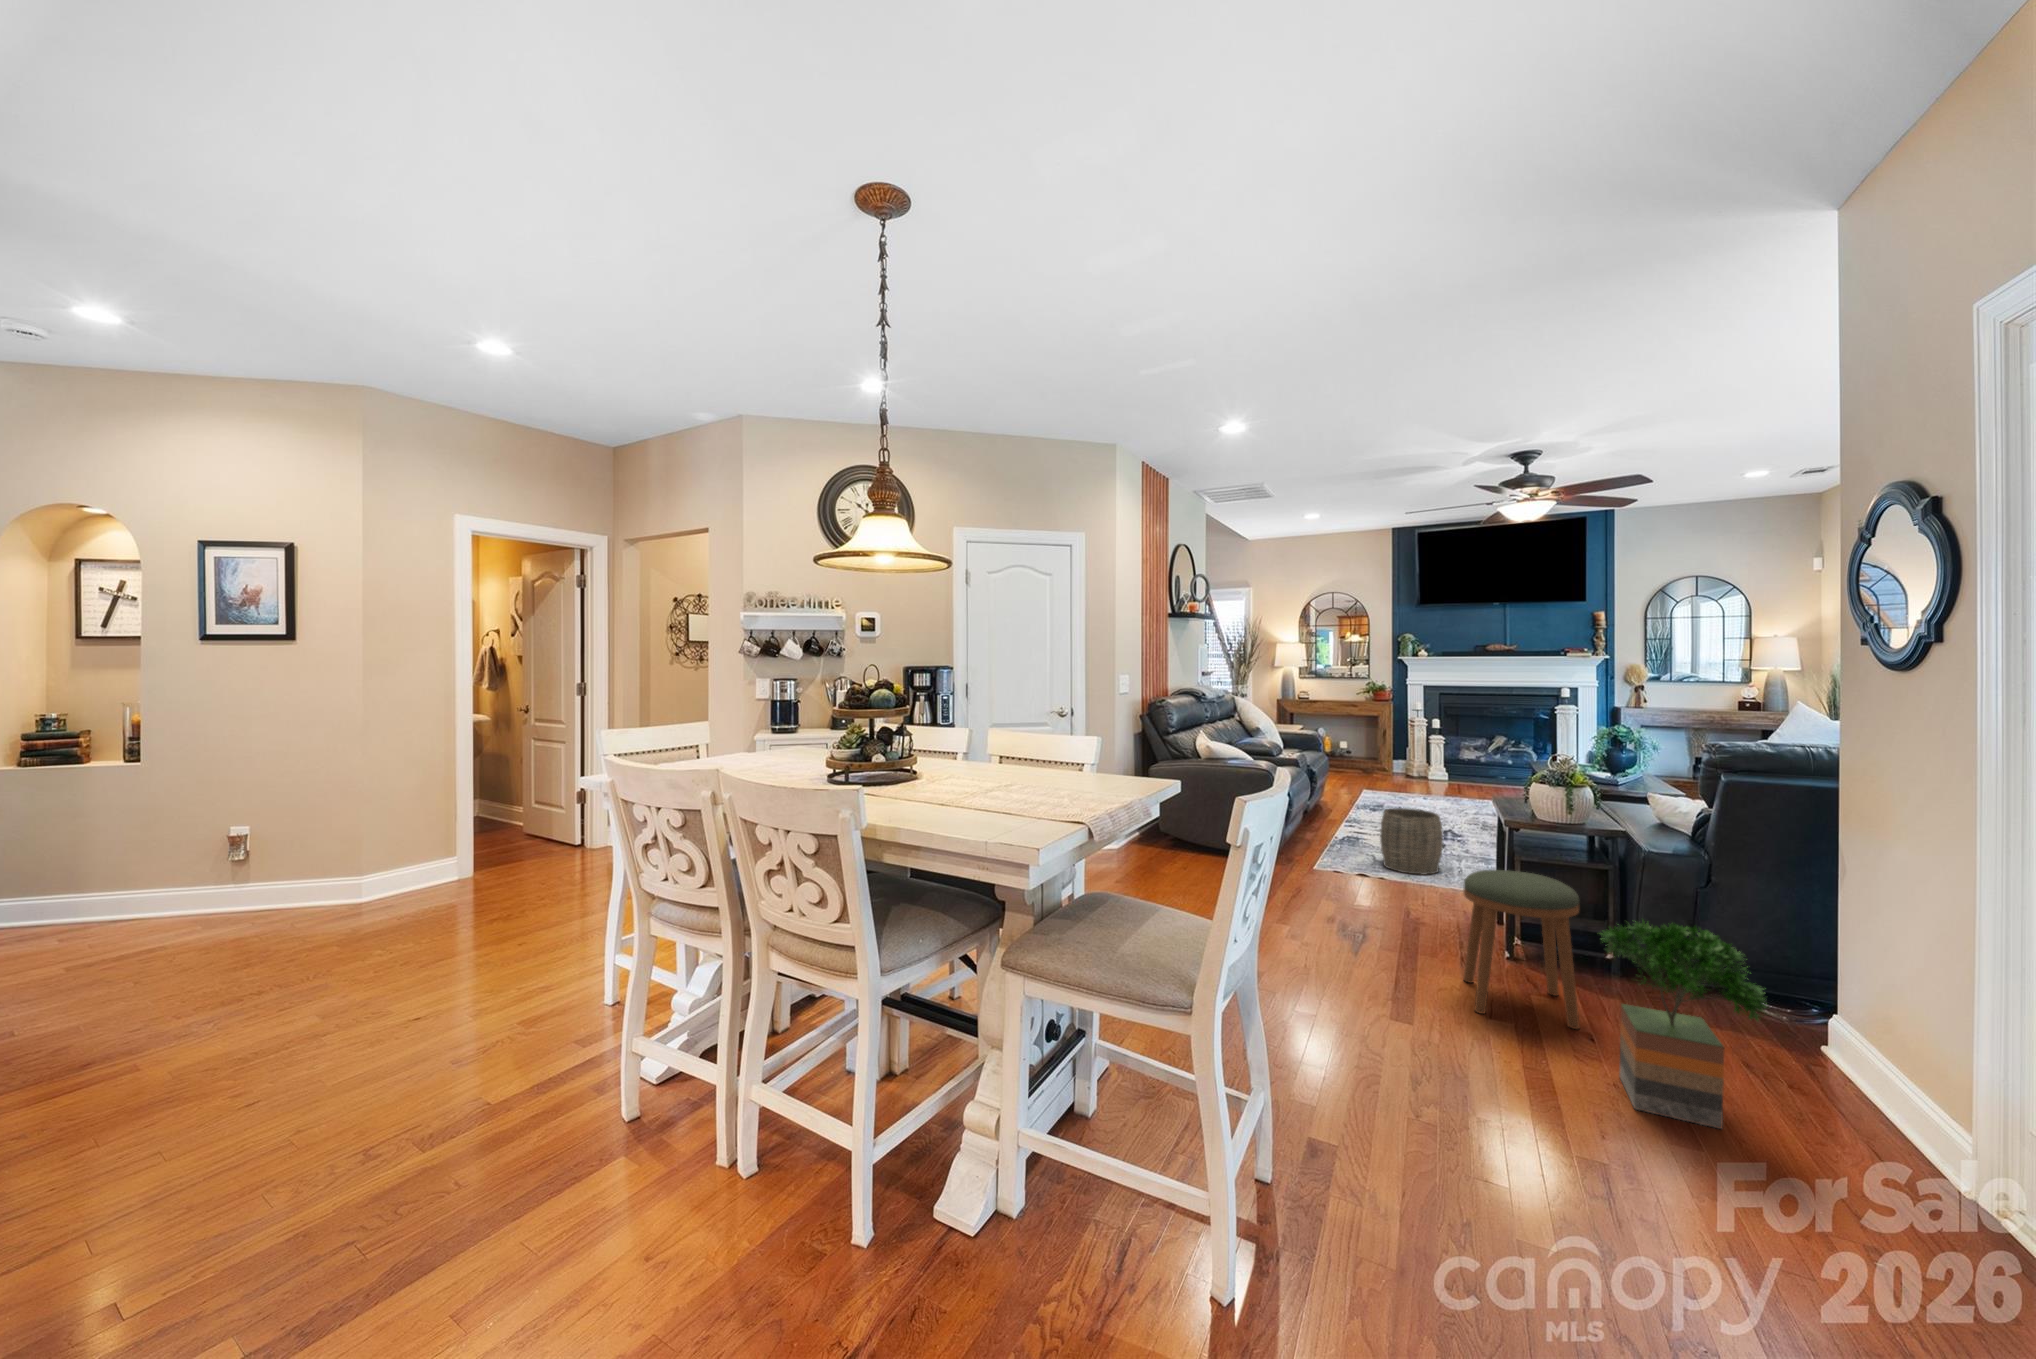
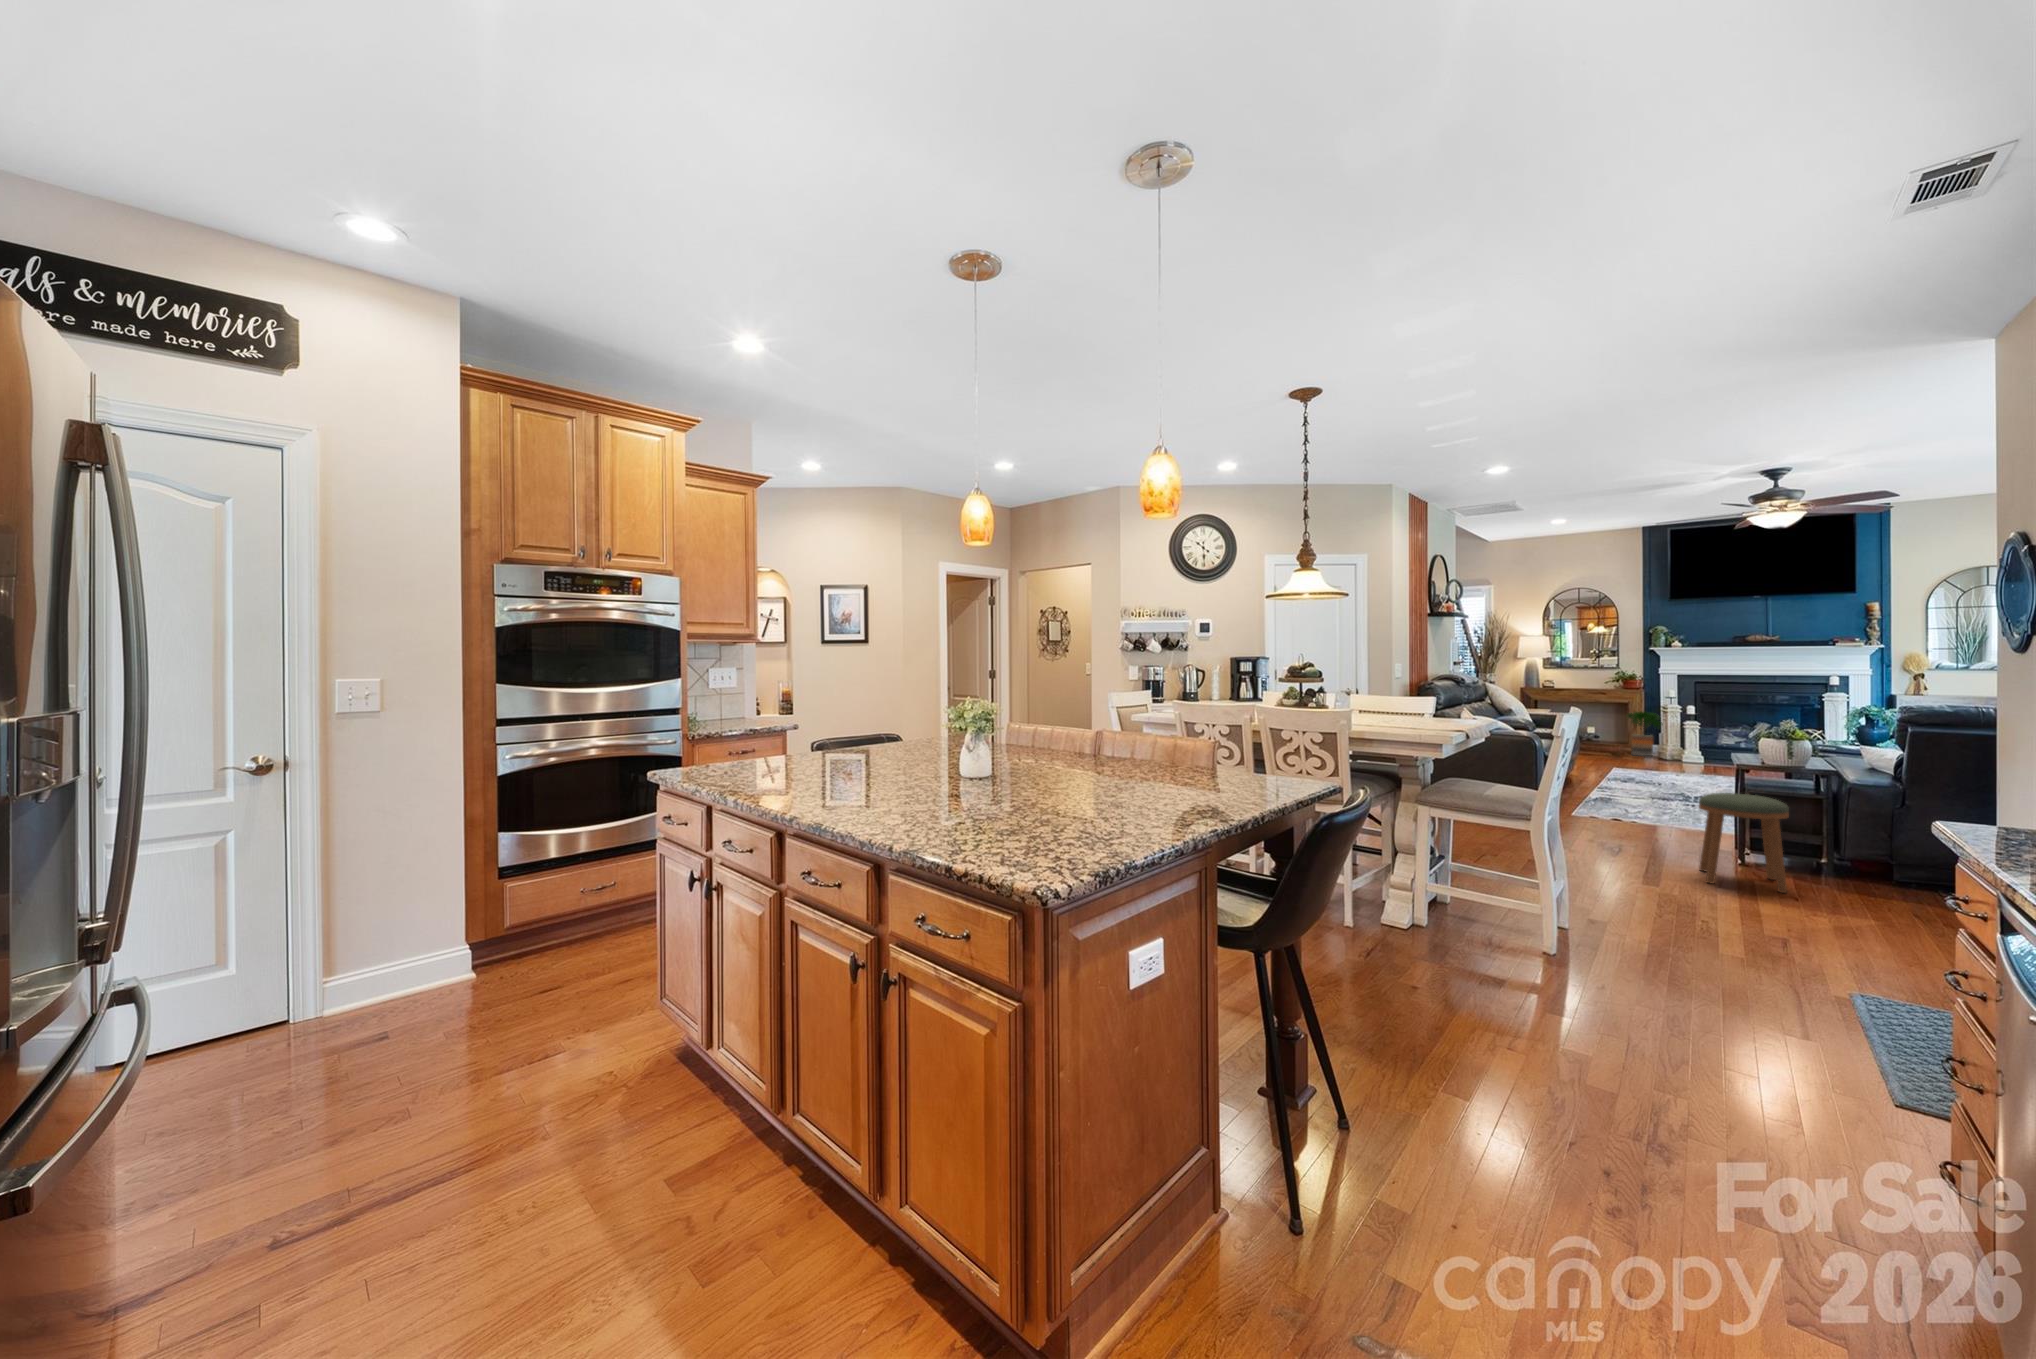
woven basket: present [1380,808,1443,875] -> none [1631,769,1689,820]
potted tree: present [1601,920,1767,1129] -> present [1626,712,1663,757]

